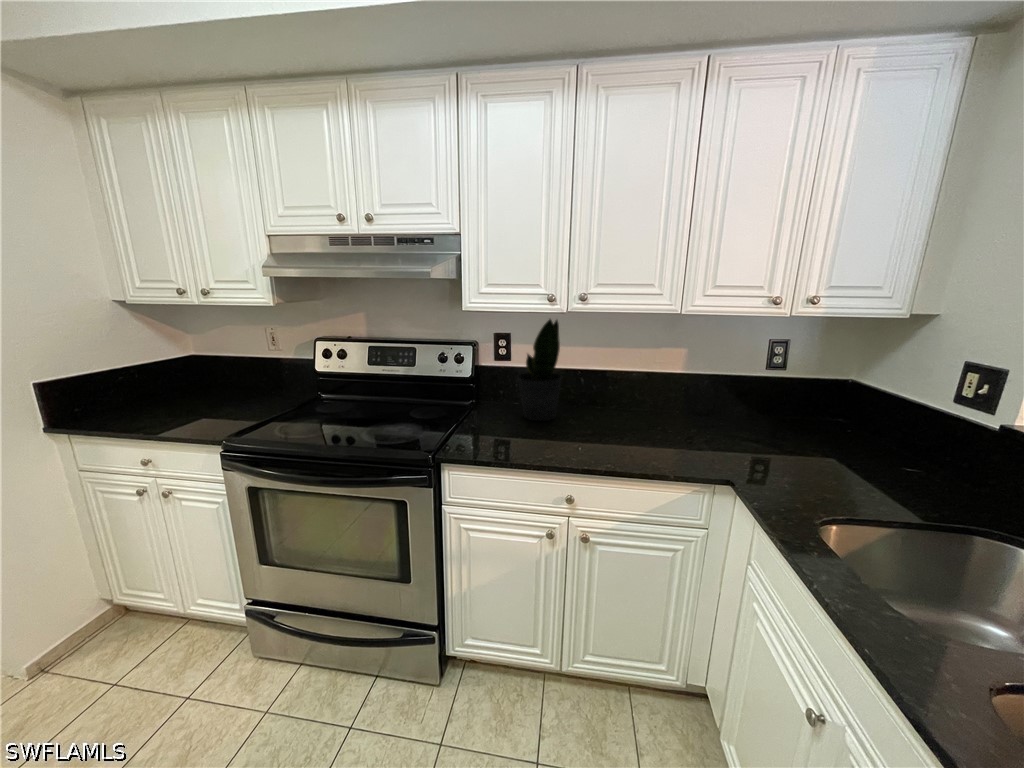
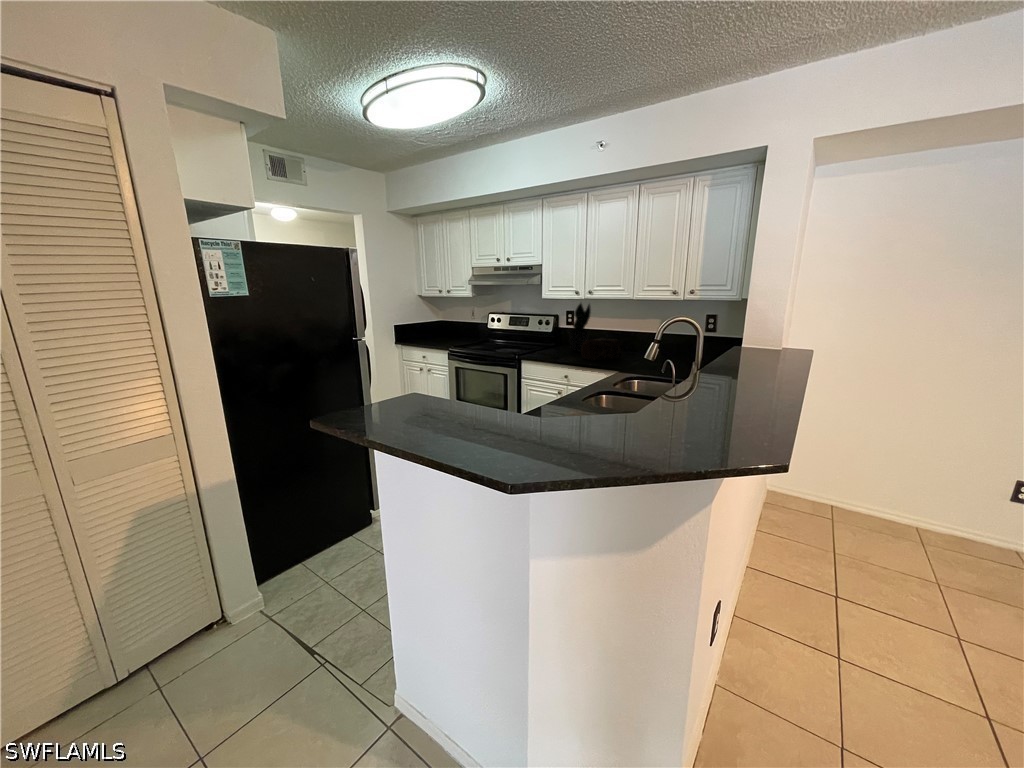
bread loaf: none [578,394,656,453] -> present [581,338,623,361]

